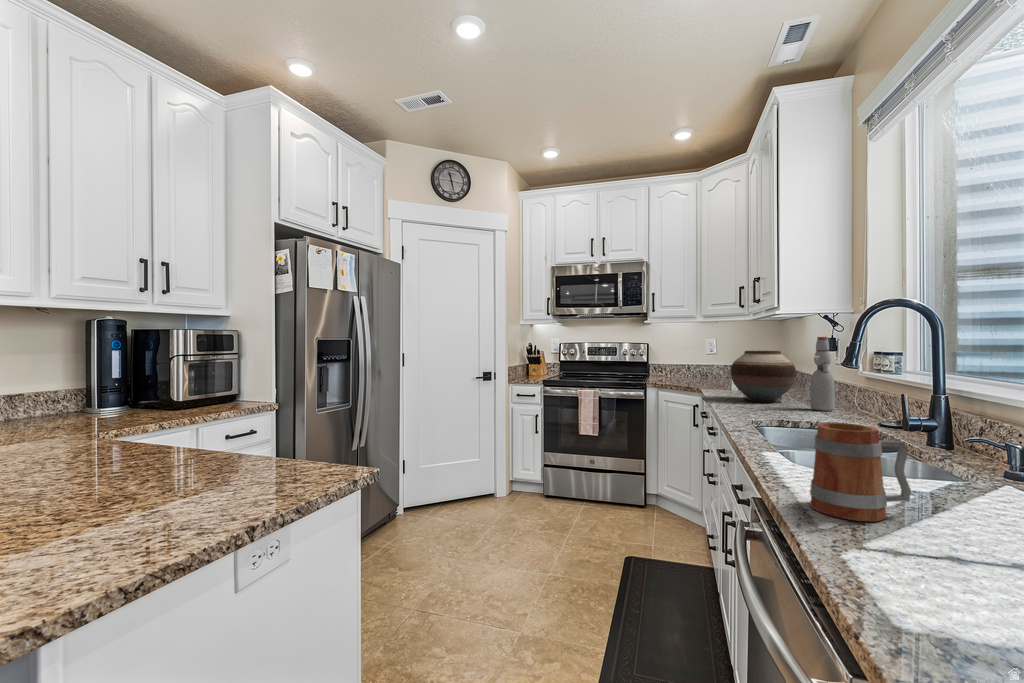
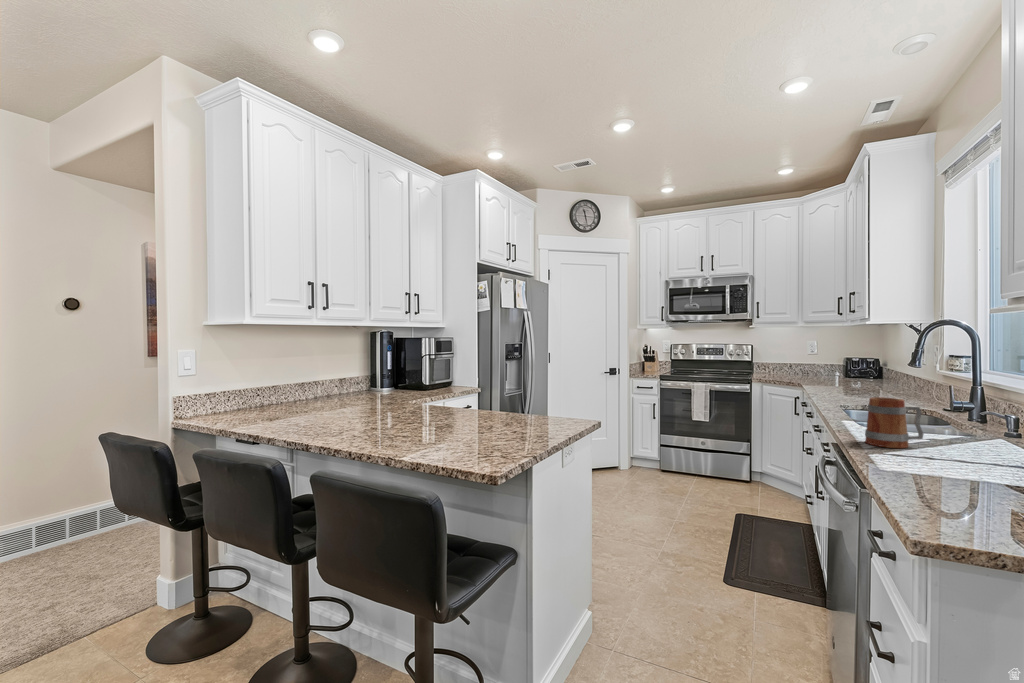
bottle: present [810,337,835,411] -> none [894,343,915,401]
vase: present [731,351,796,402] -> none [827,353,884,394]

